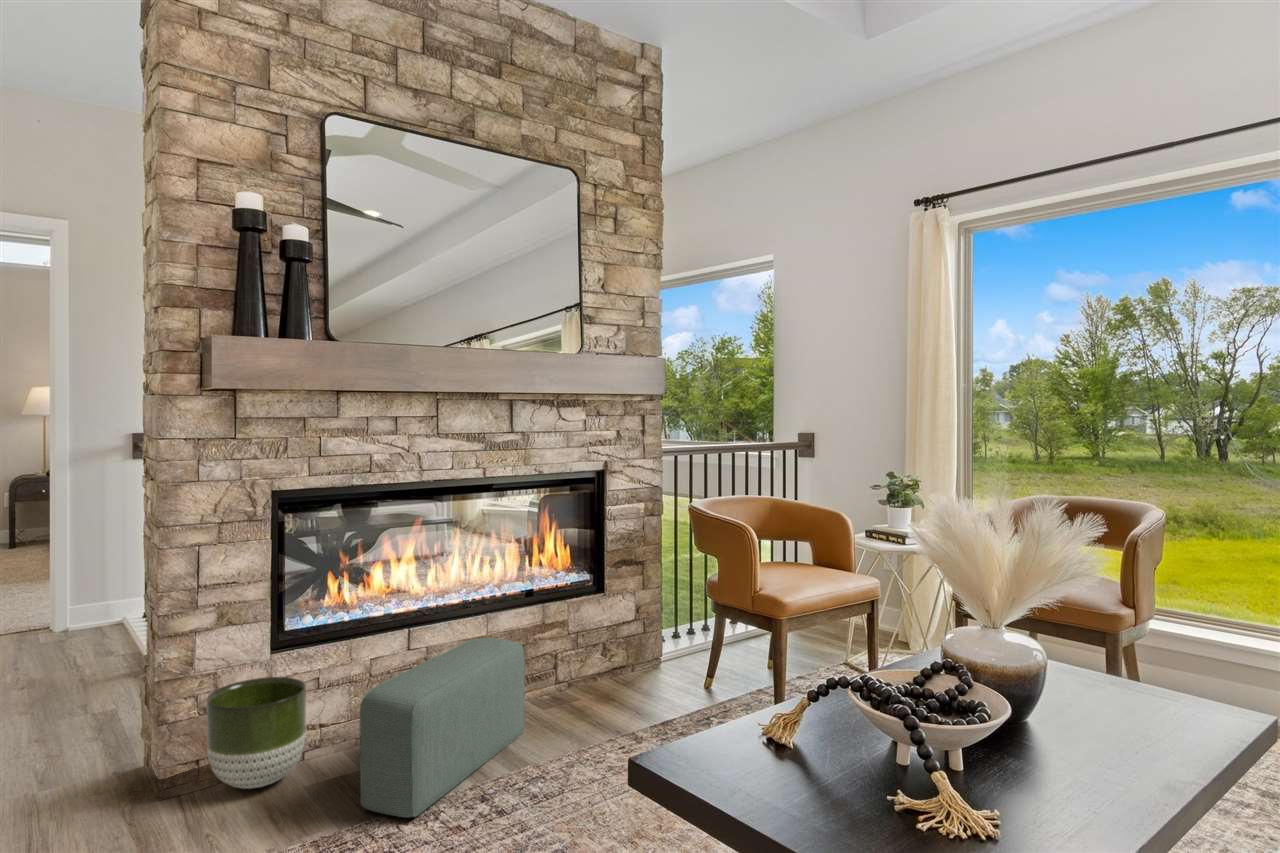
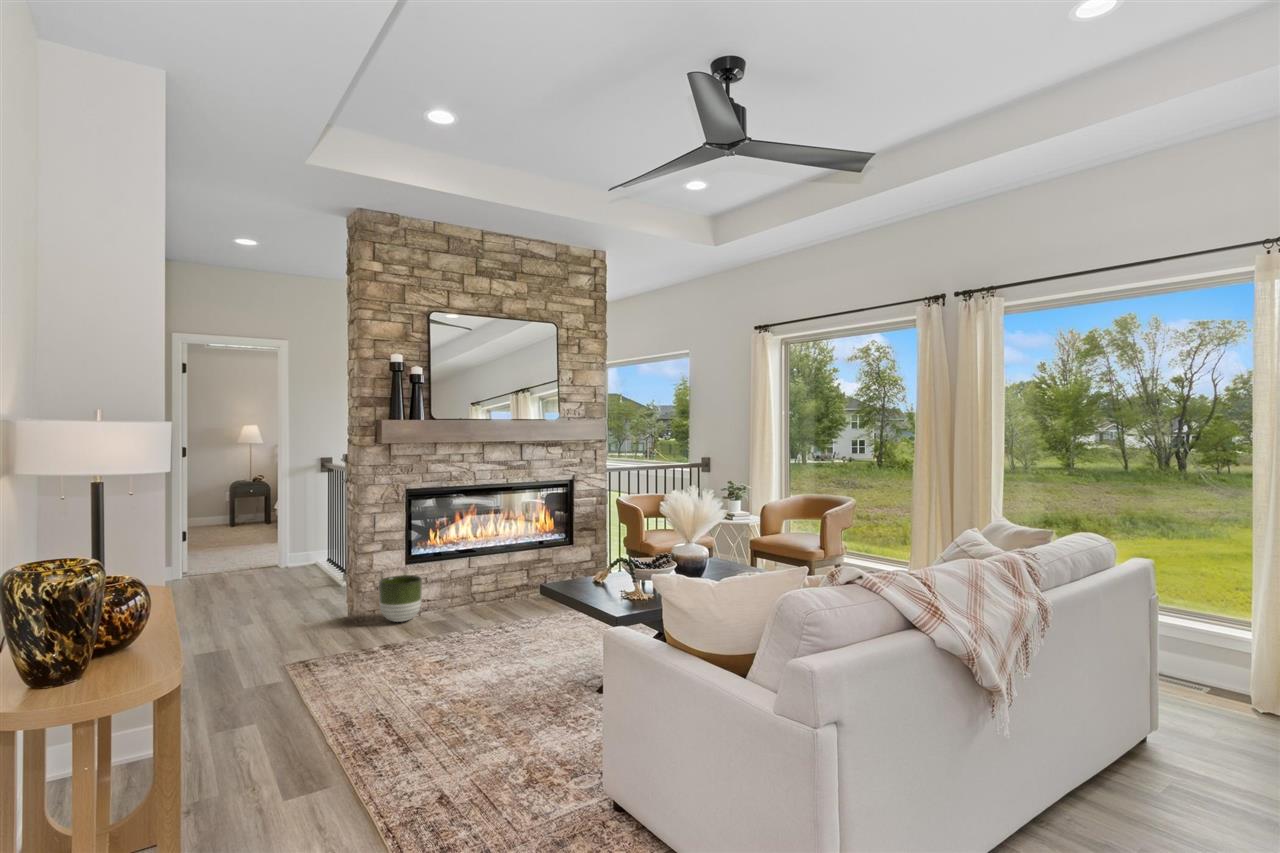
pouf: present [360,638,525,817] -> none [446,561,524,630]

